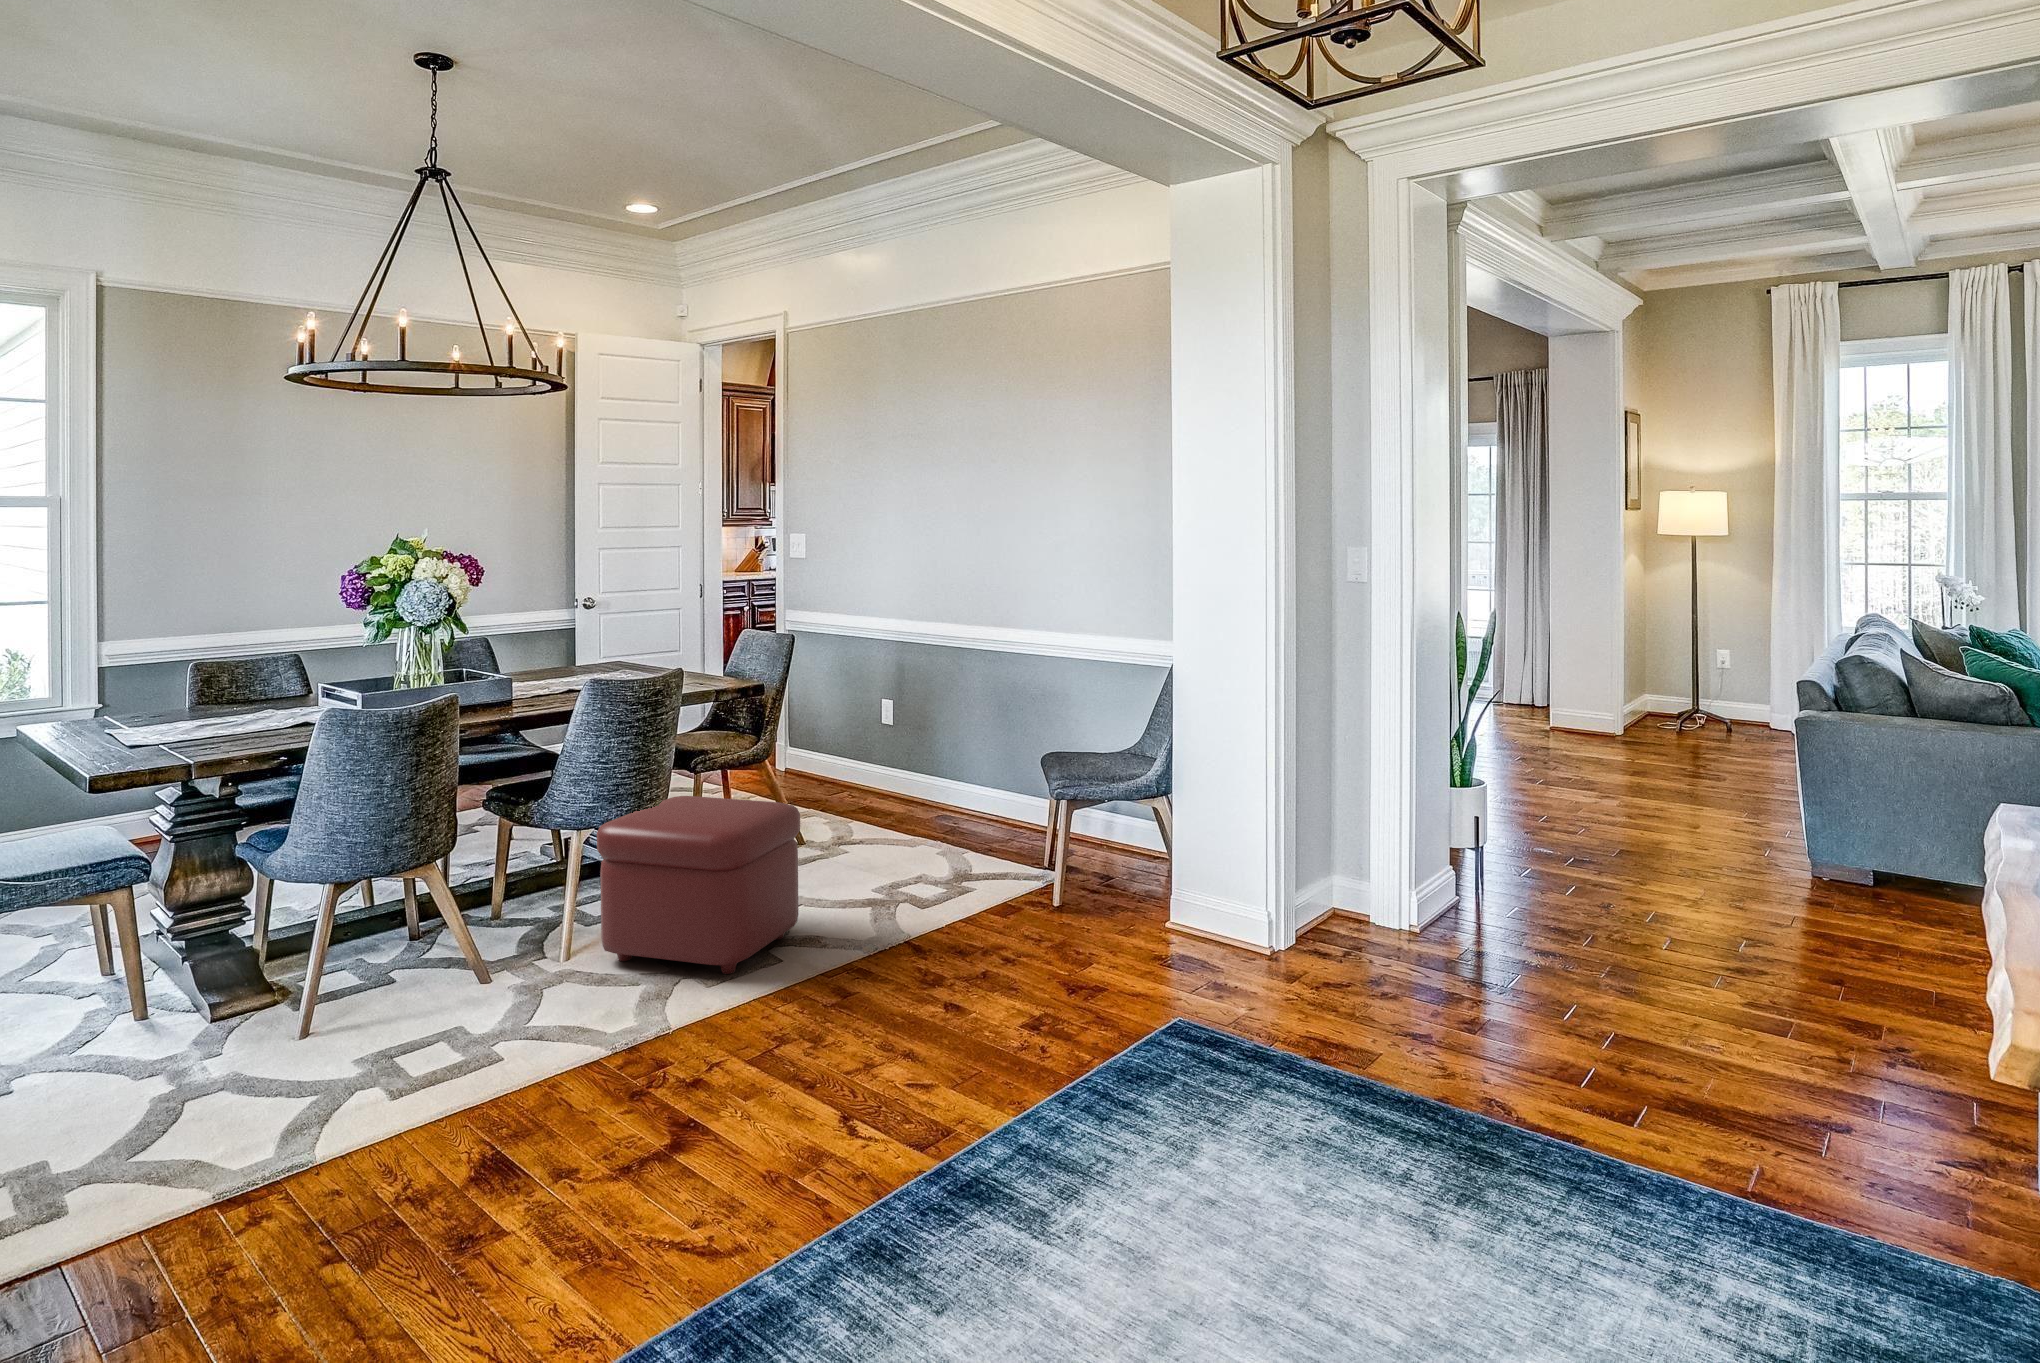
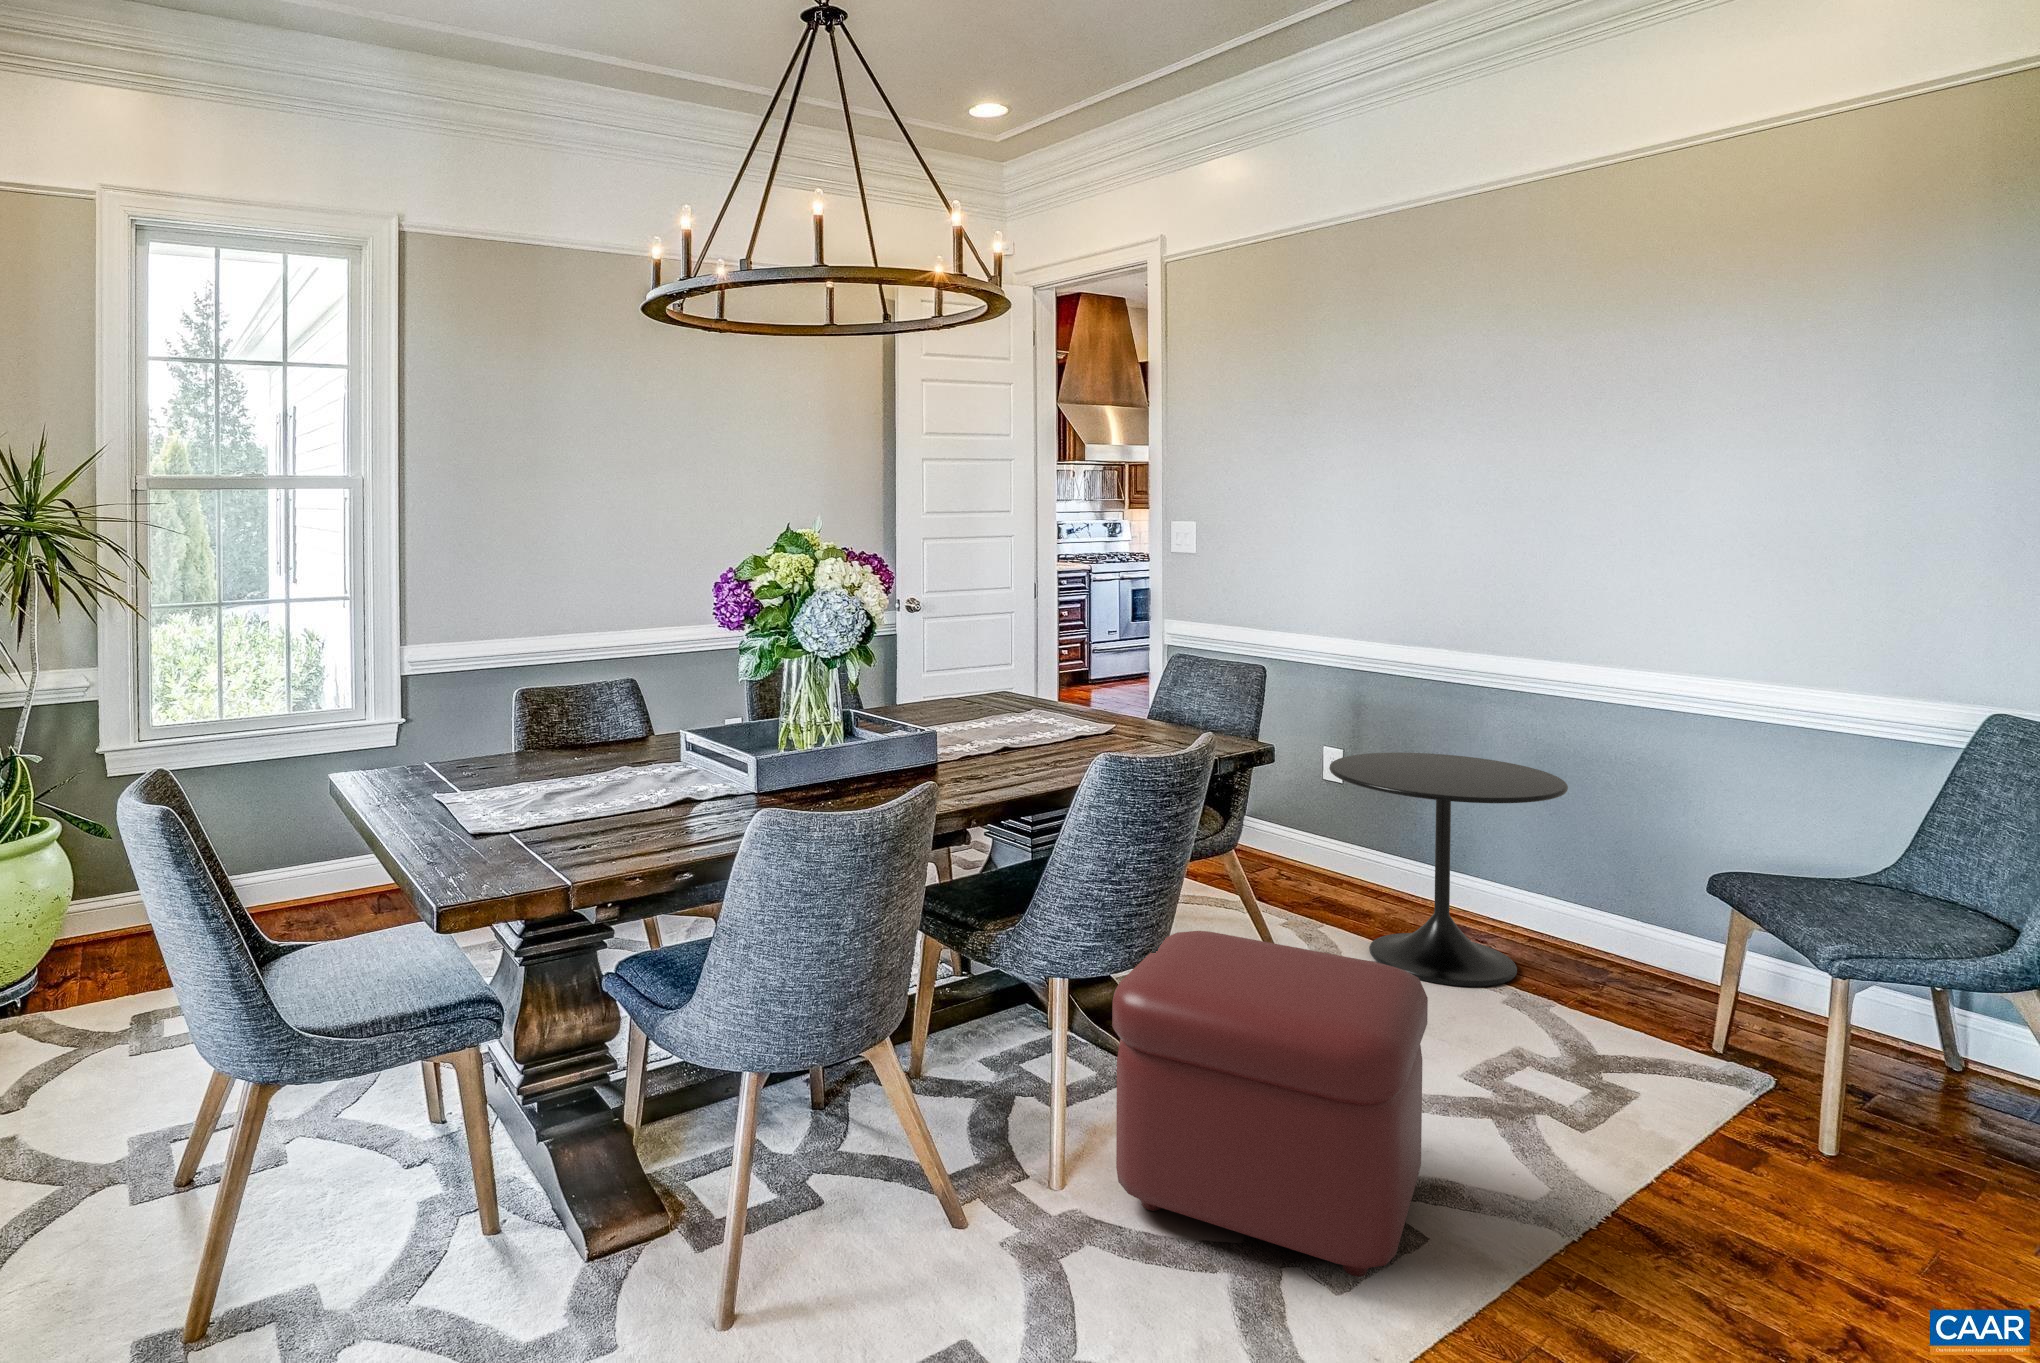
side table: none [849,692,992,841] -> present [1329,753,1568,986]

